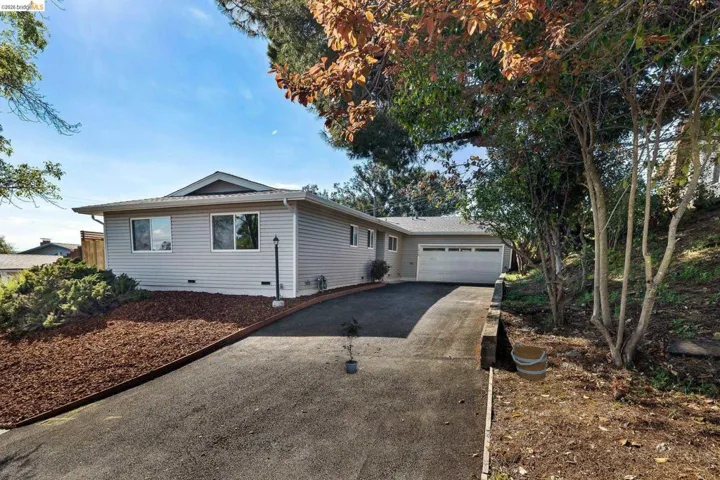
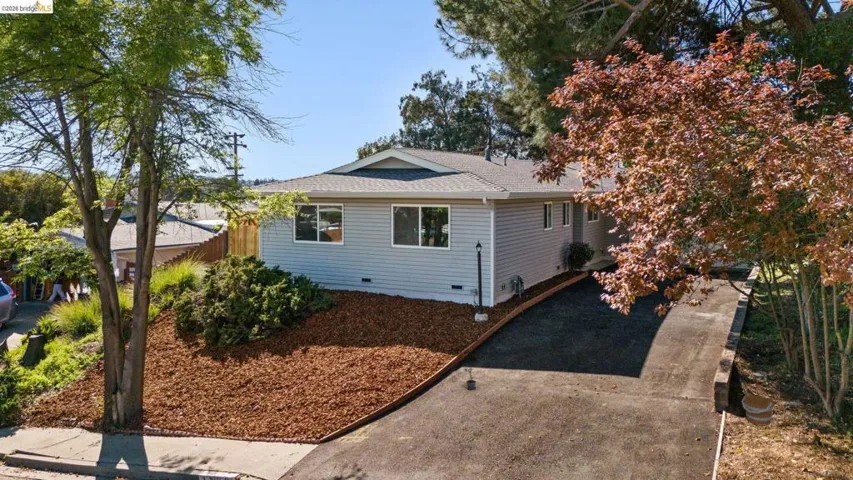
potted plant: present [341,317,362,373] -> present [464,349,479,390]

